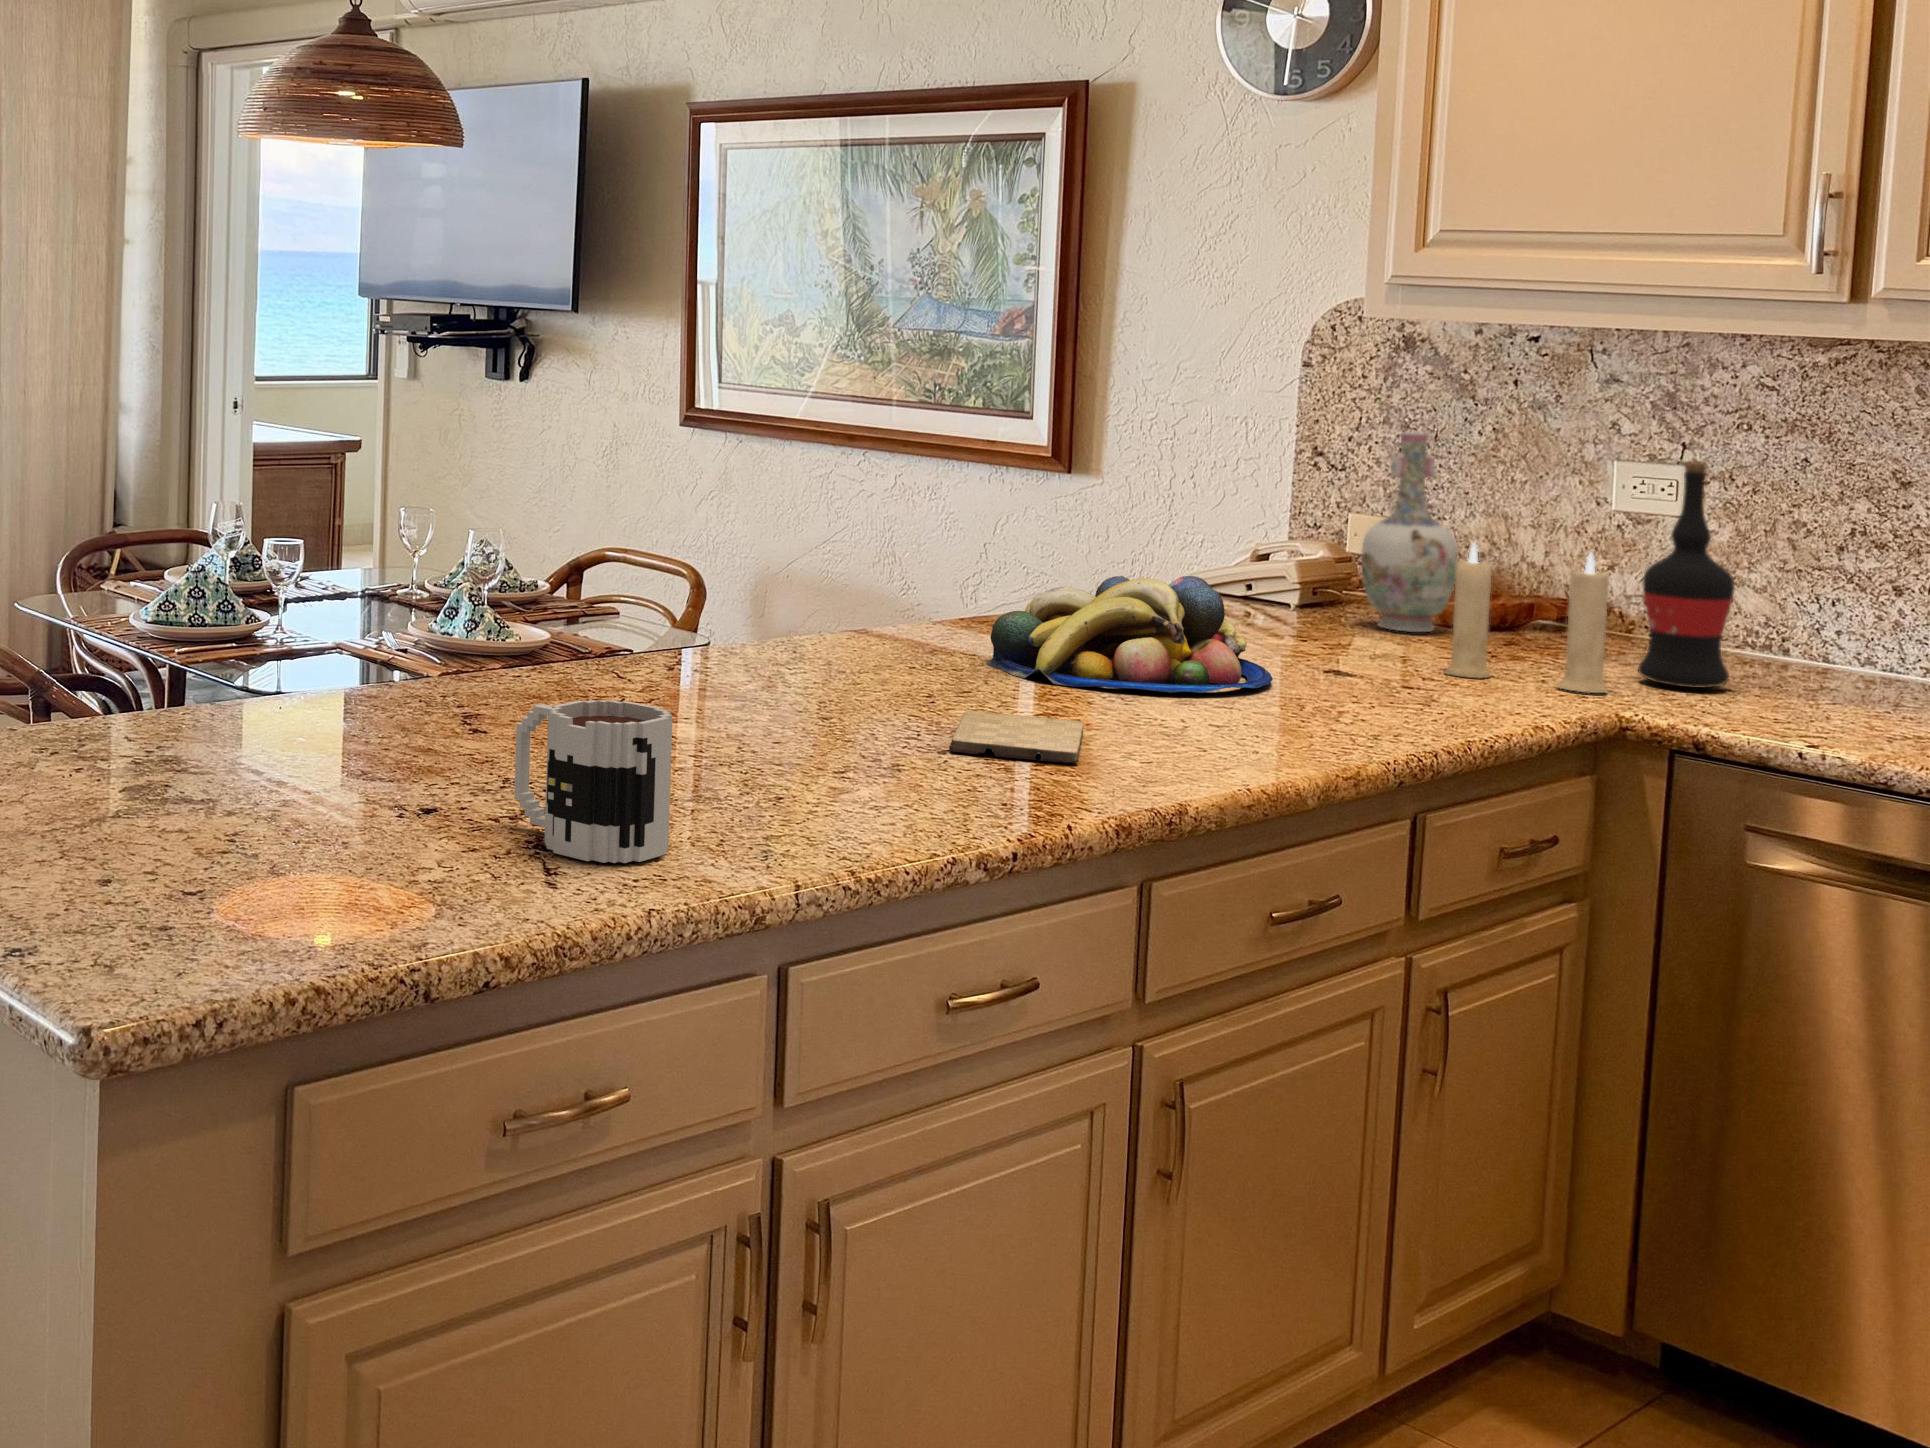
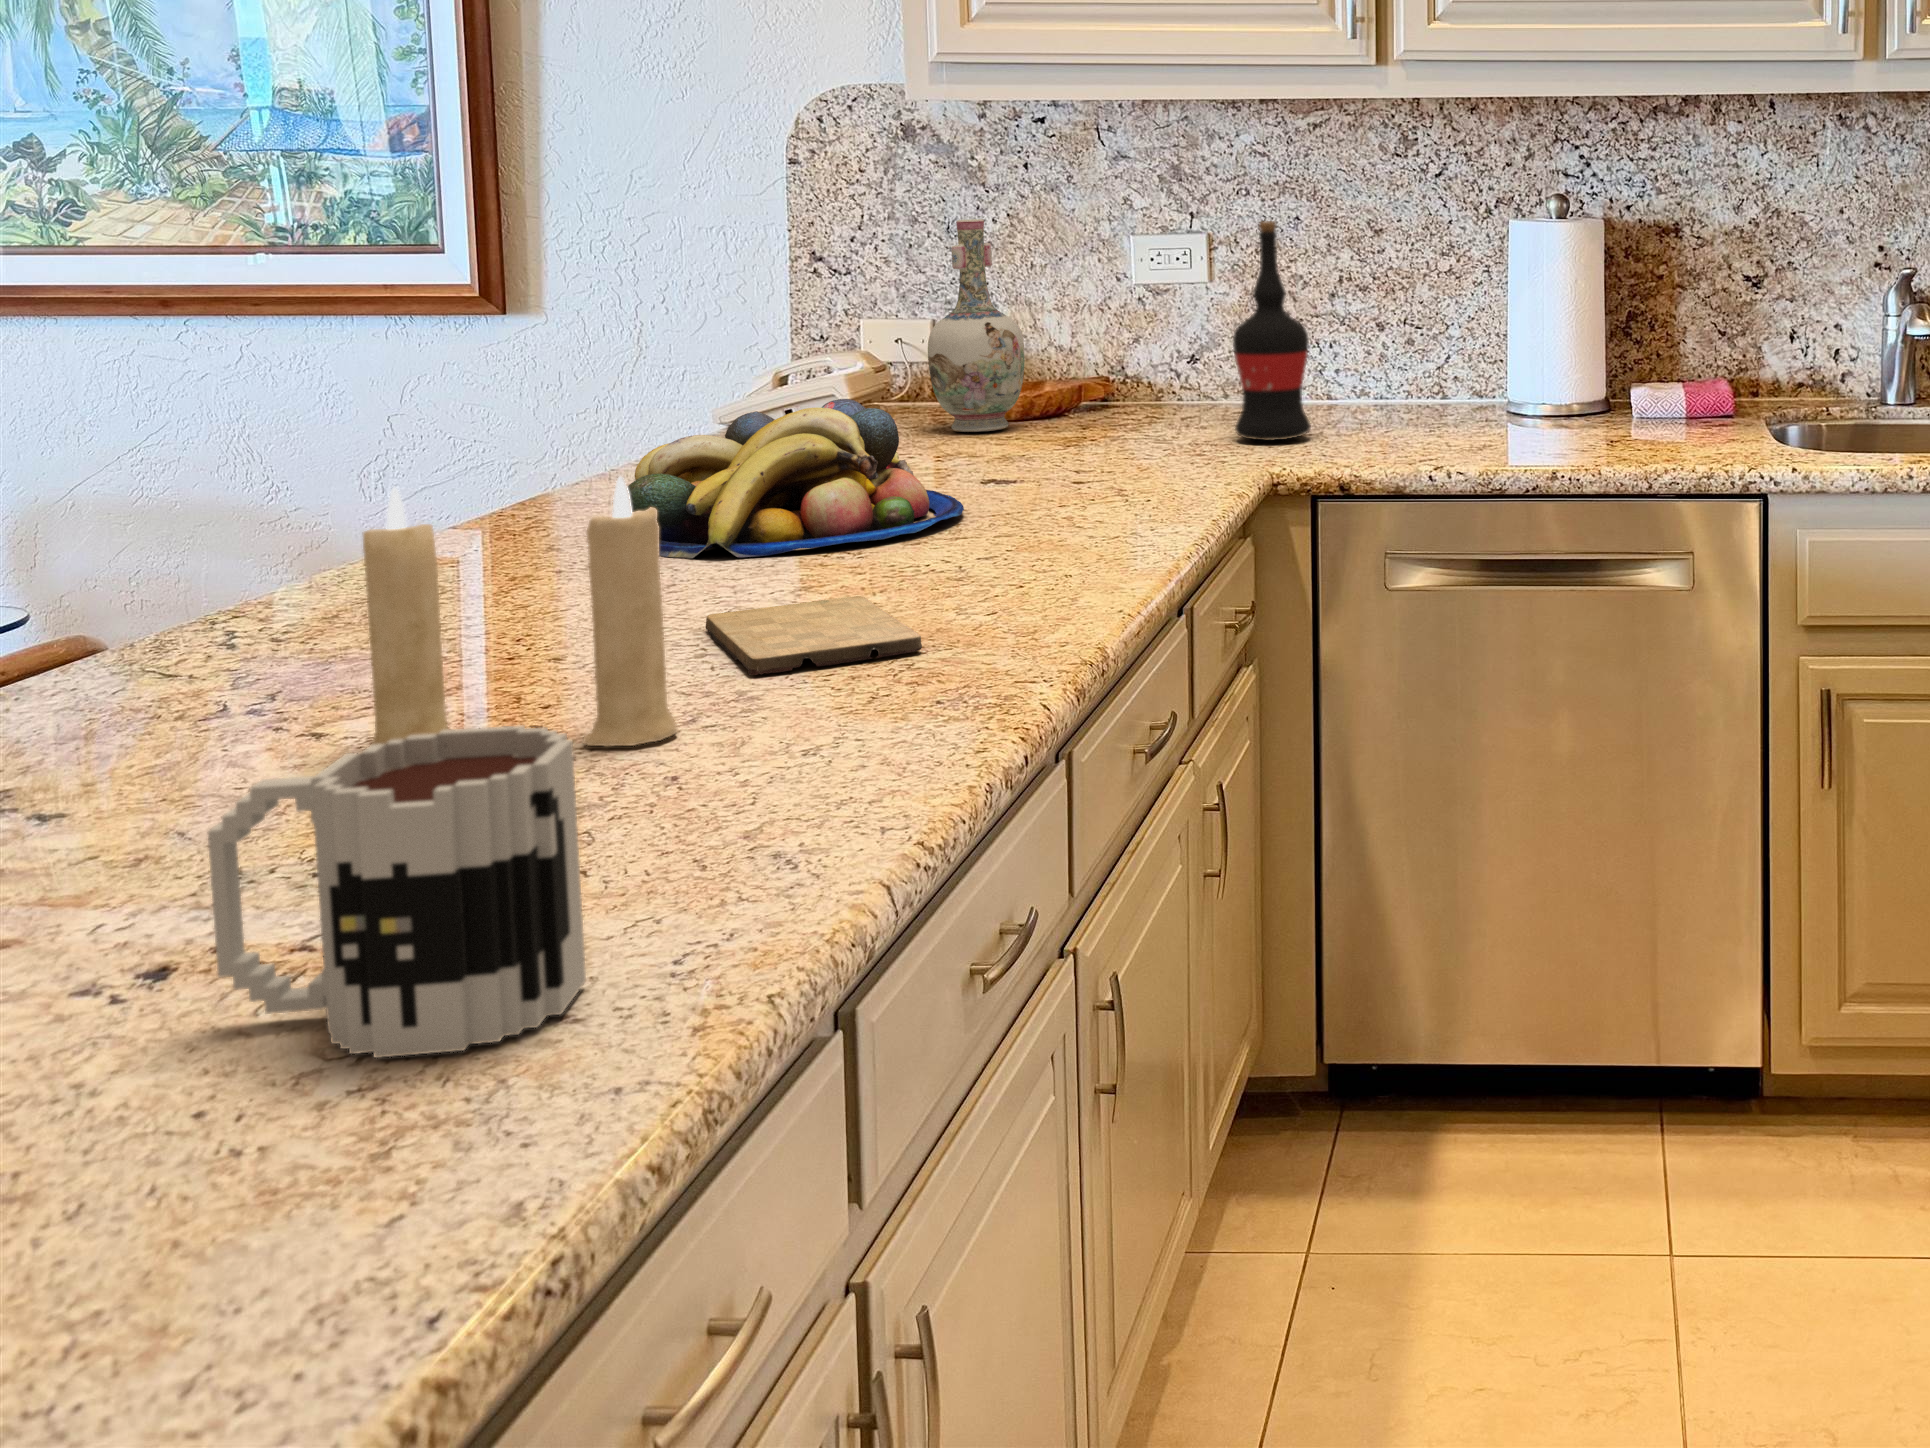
candle: present [1445,543,1609,693] -> present [363,477,677,747]

